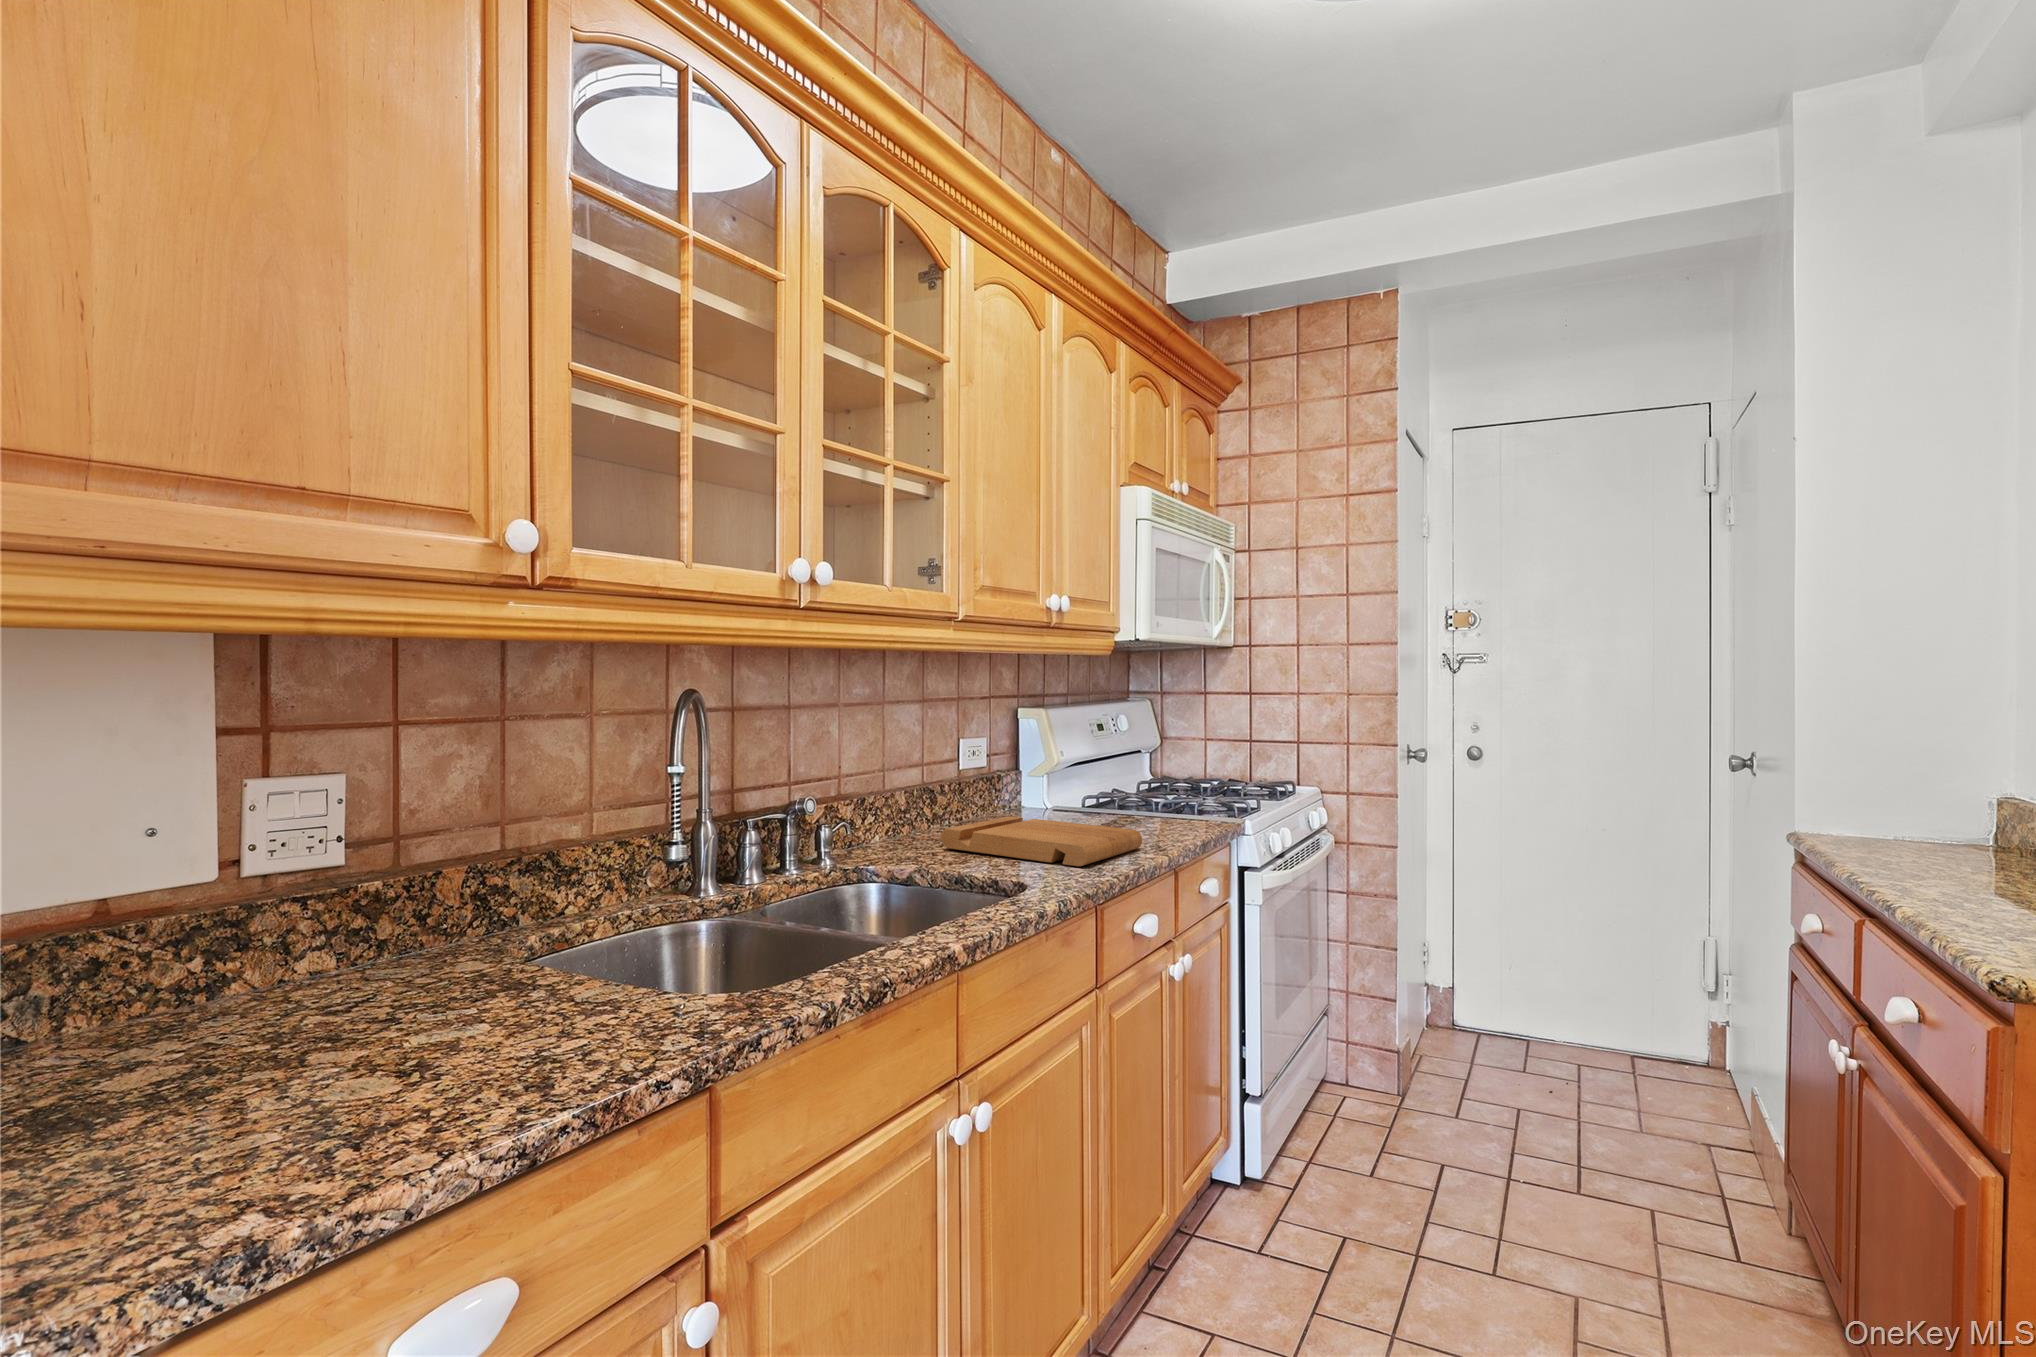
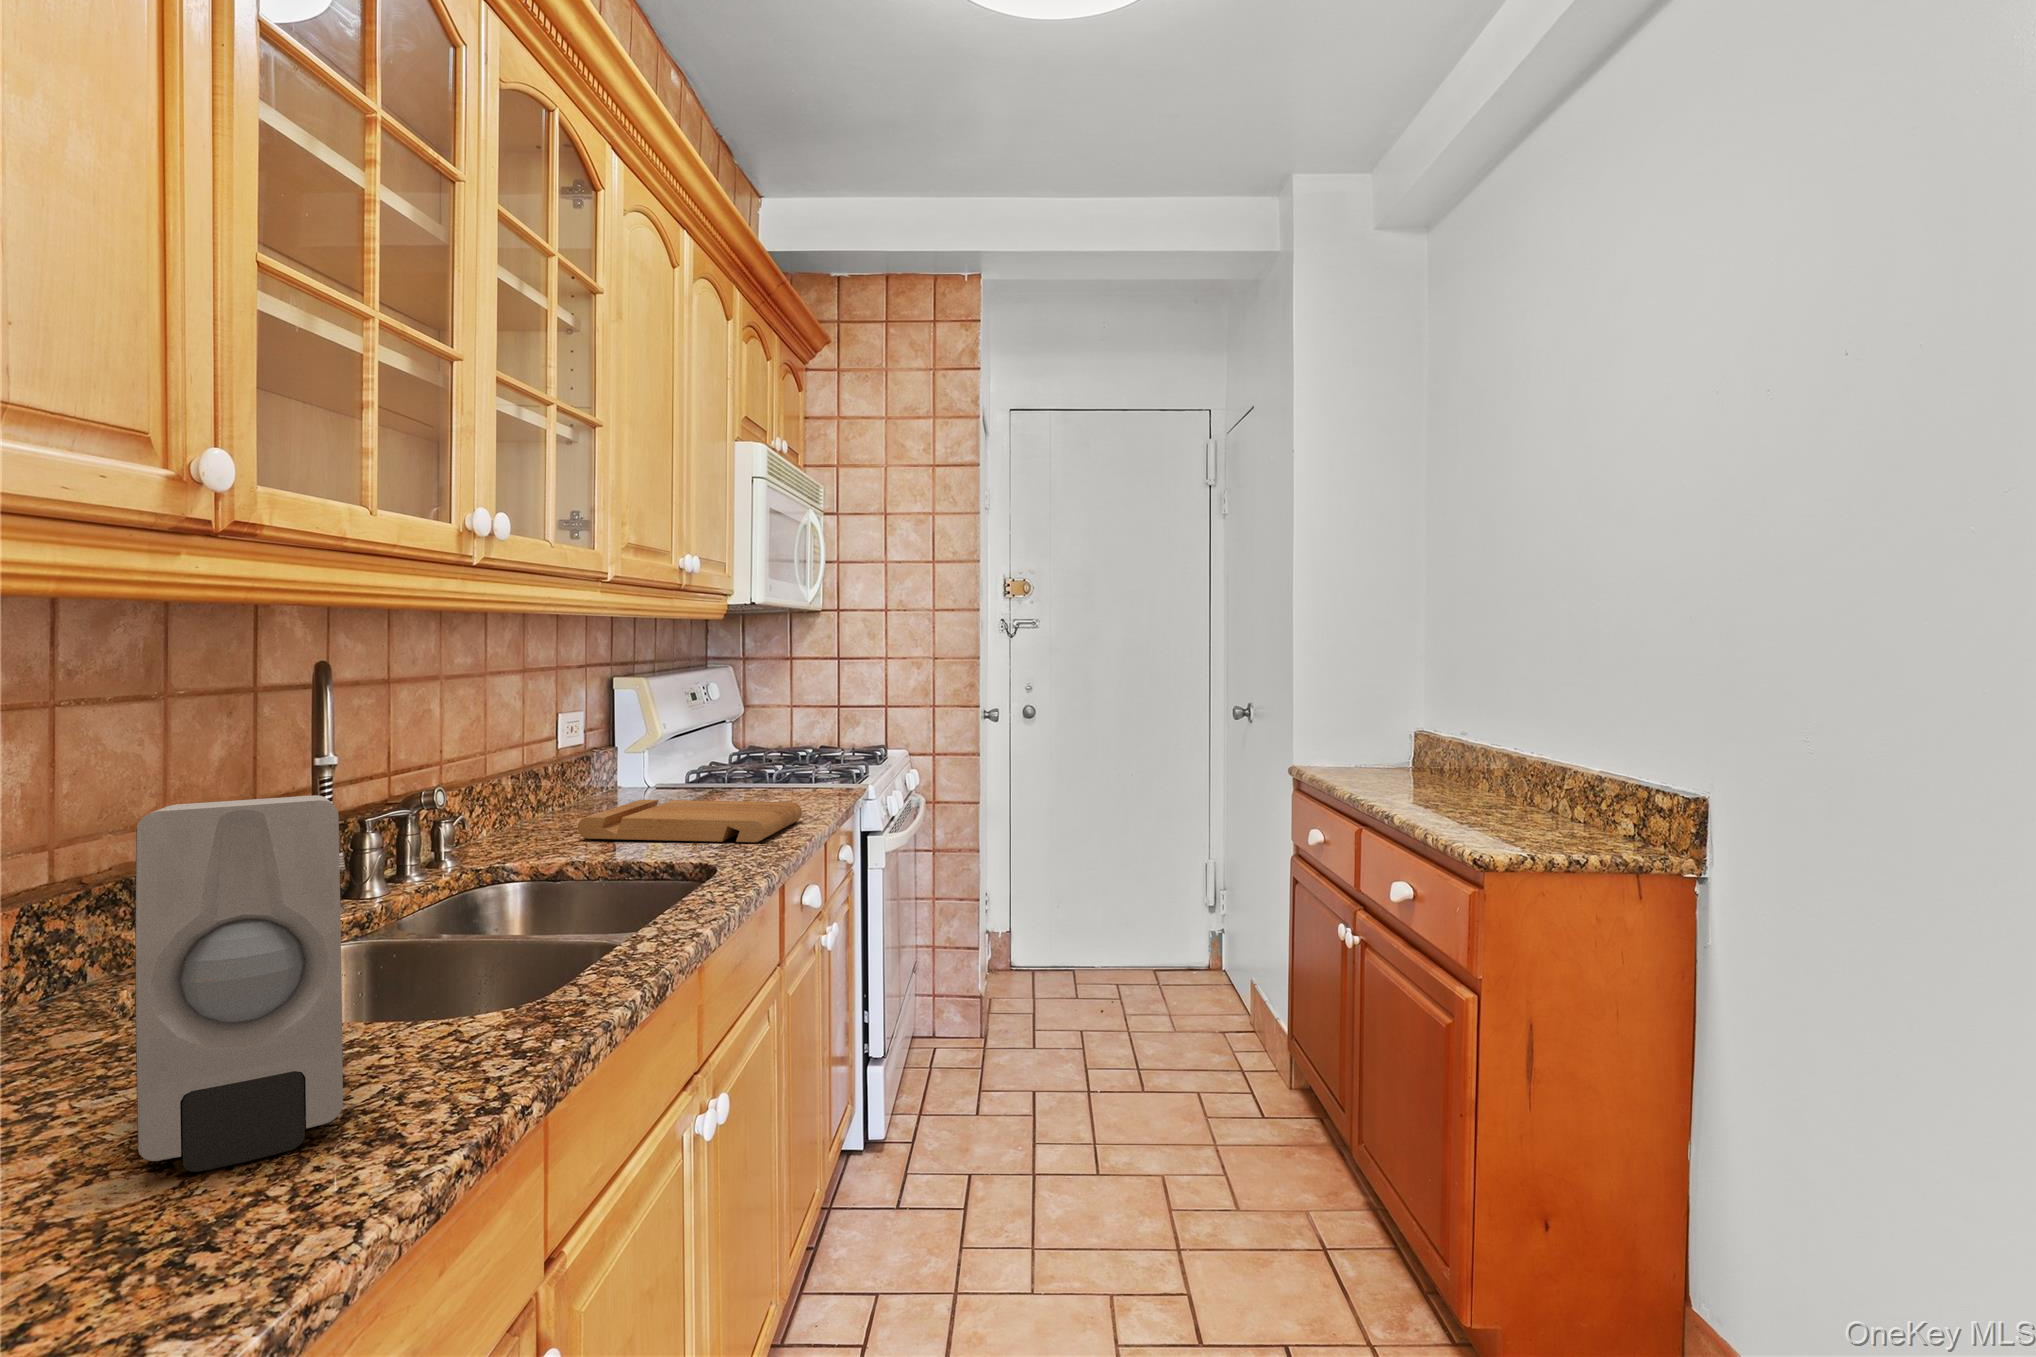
soap dispenser: none [323,799,559,1115] -> present [135,795,343,1172]

